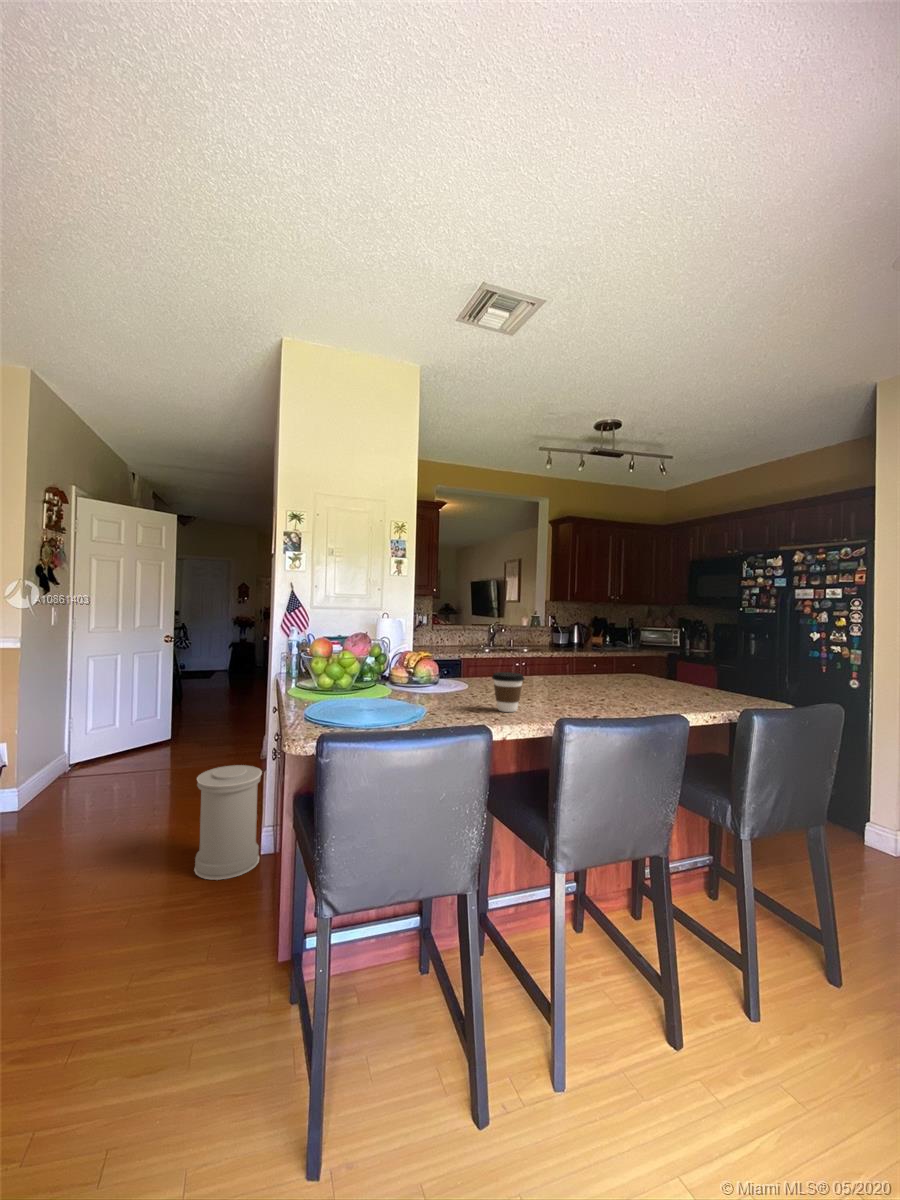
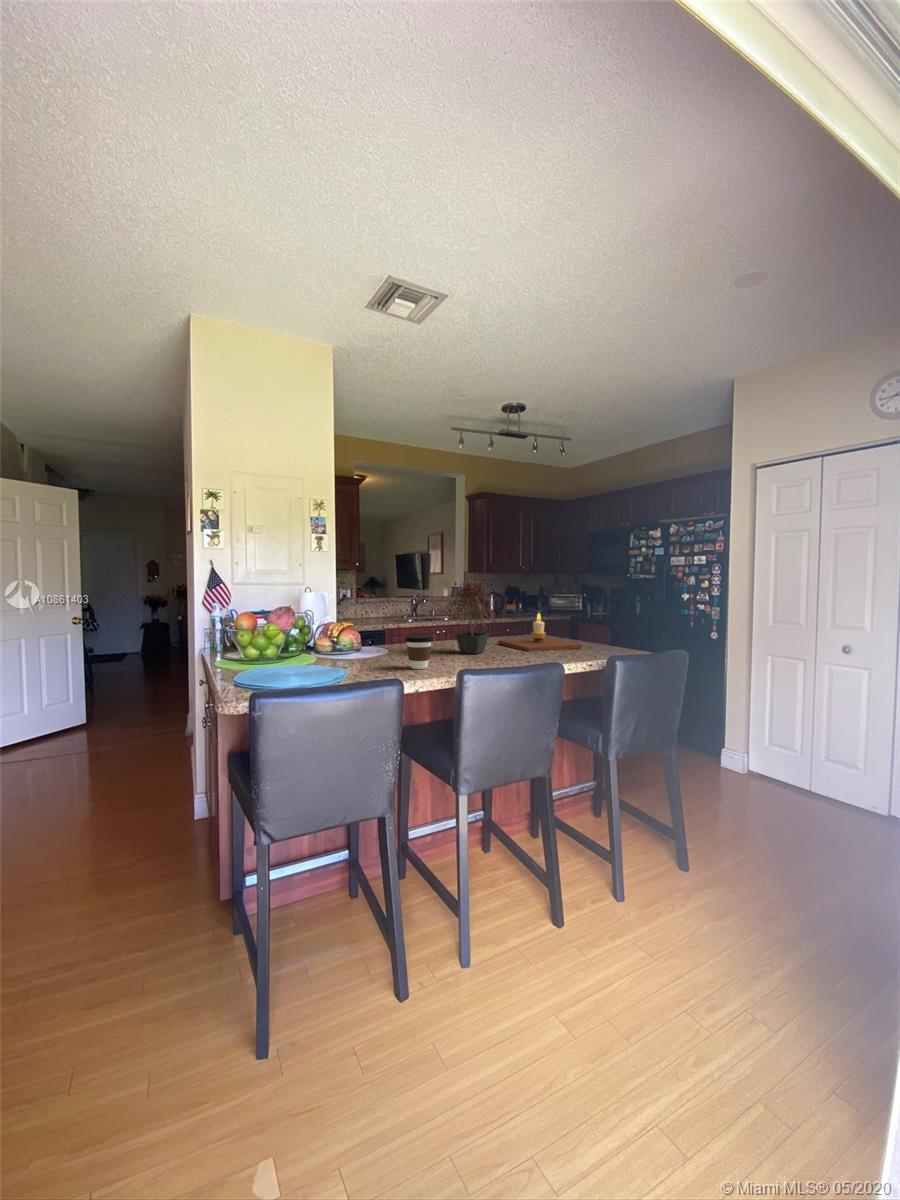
potted plant: none [534,610,601,696] -> present [447,582,496,654]
candle: none [593,650,695,696] -> present [498,613,582,651]
trash can: present [194,765,262,880] -> none [126,737,194,844]

